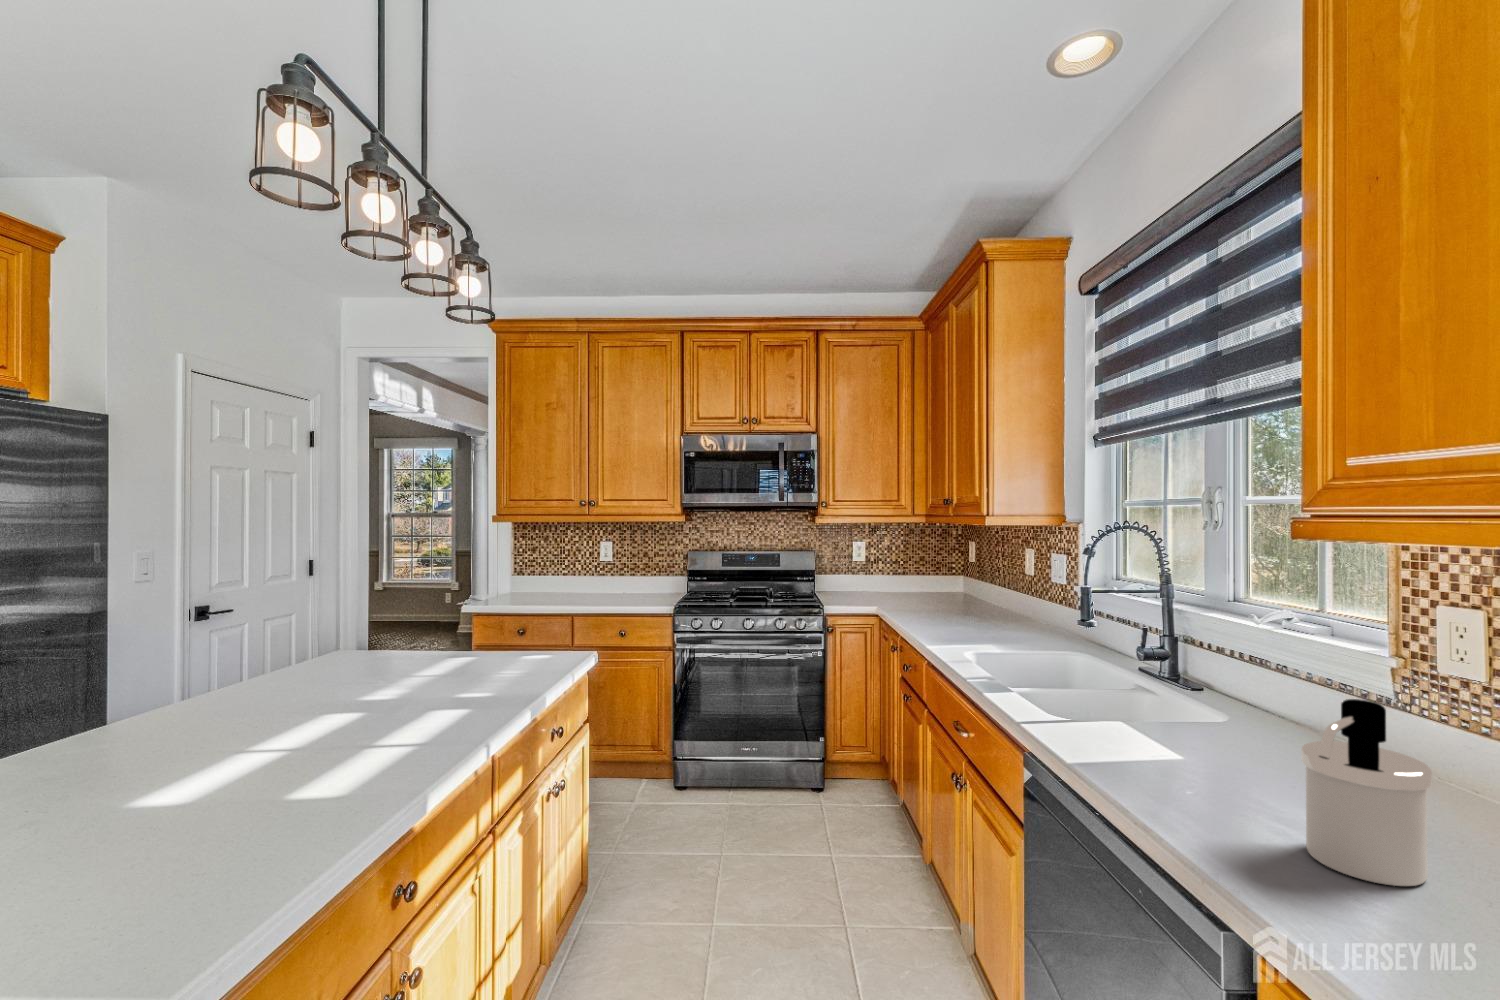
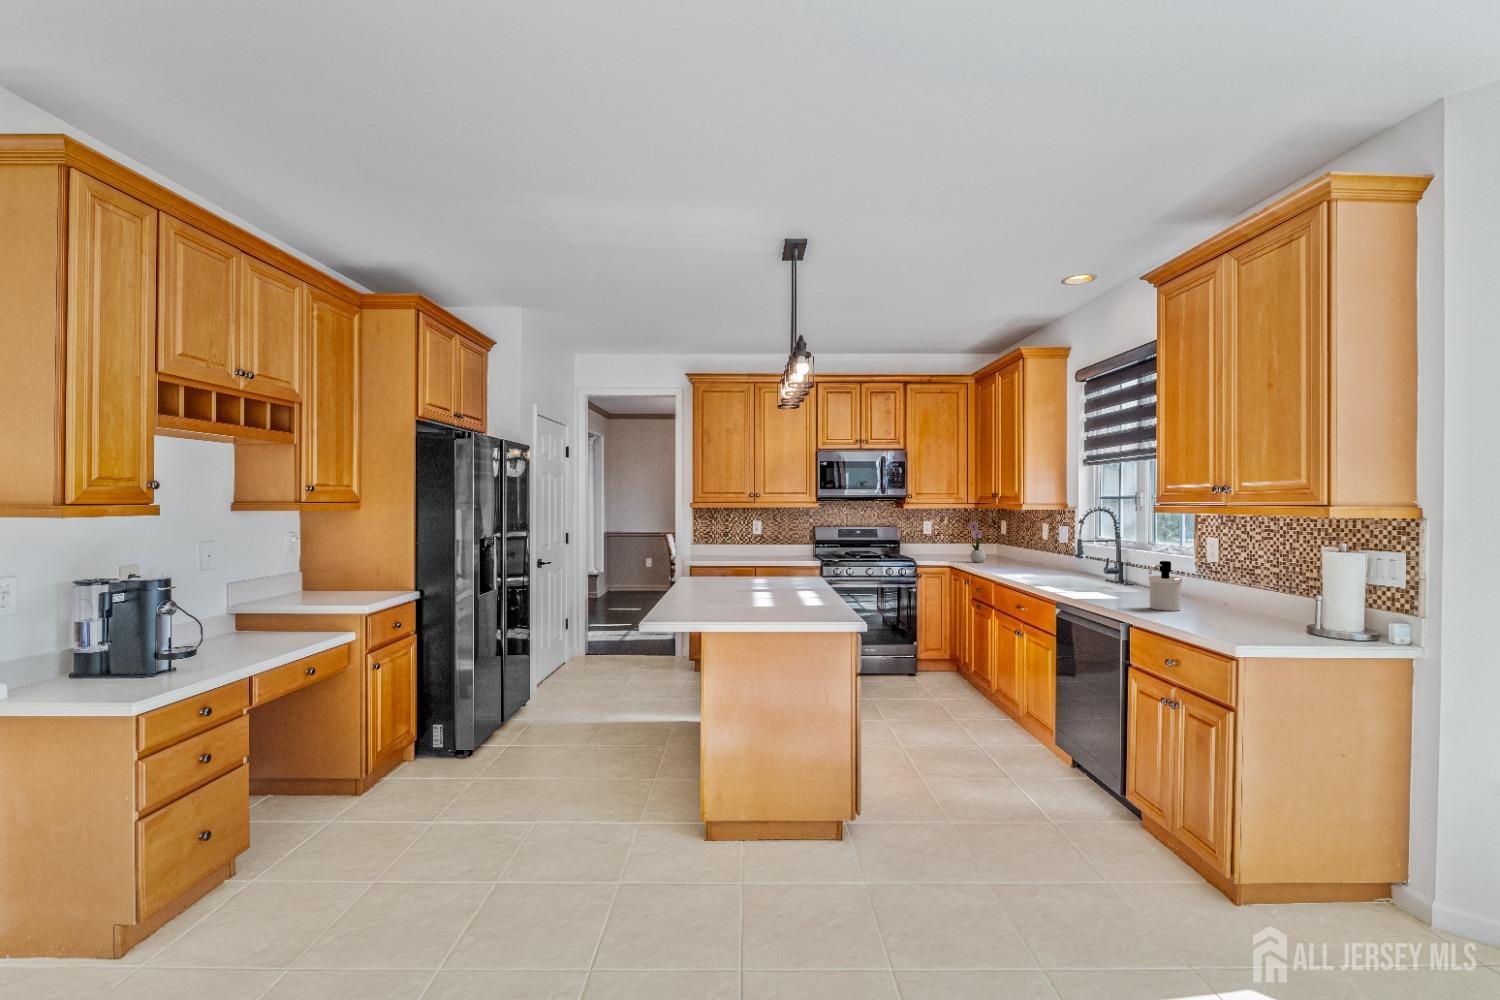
flower arrangement: none [906,533,939,611] -> present [968,515,986,563]

